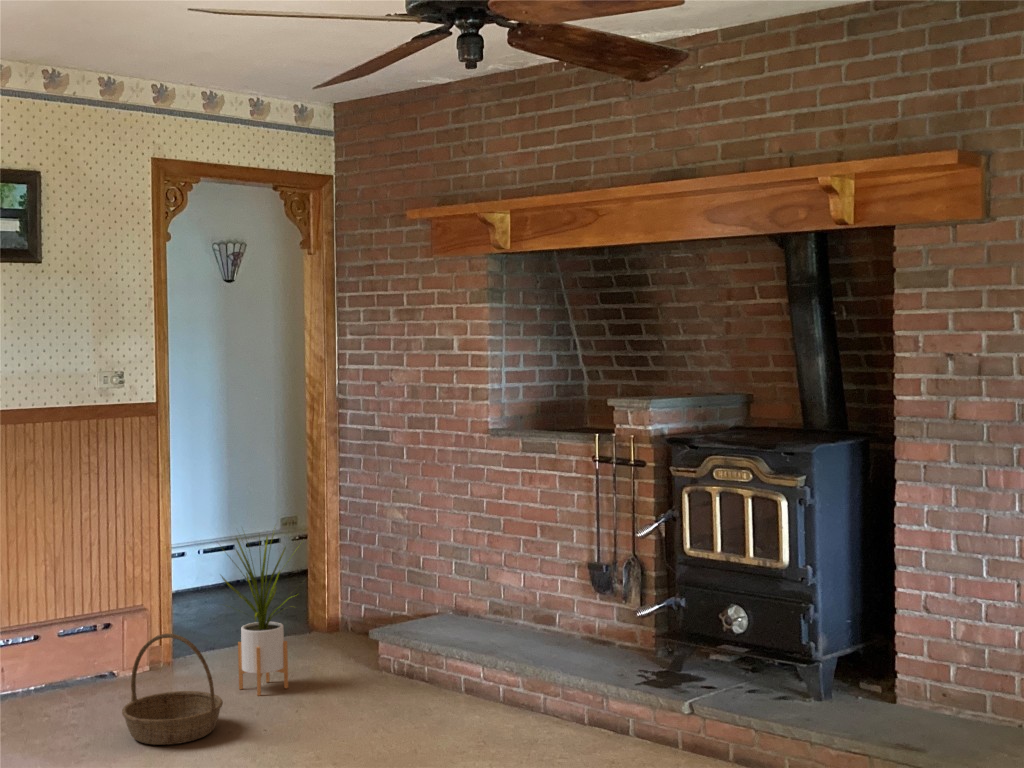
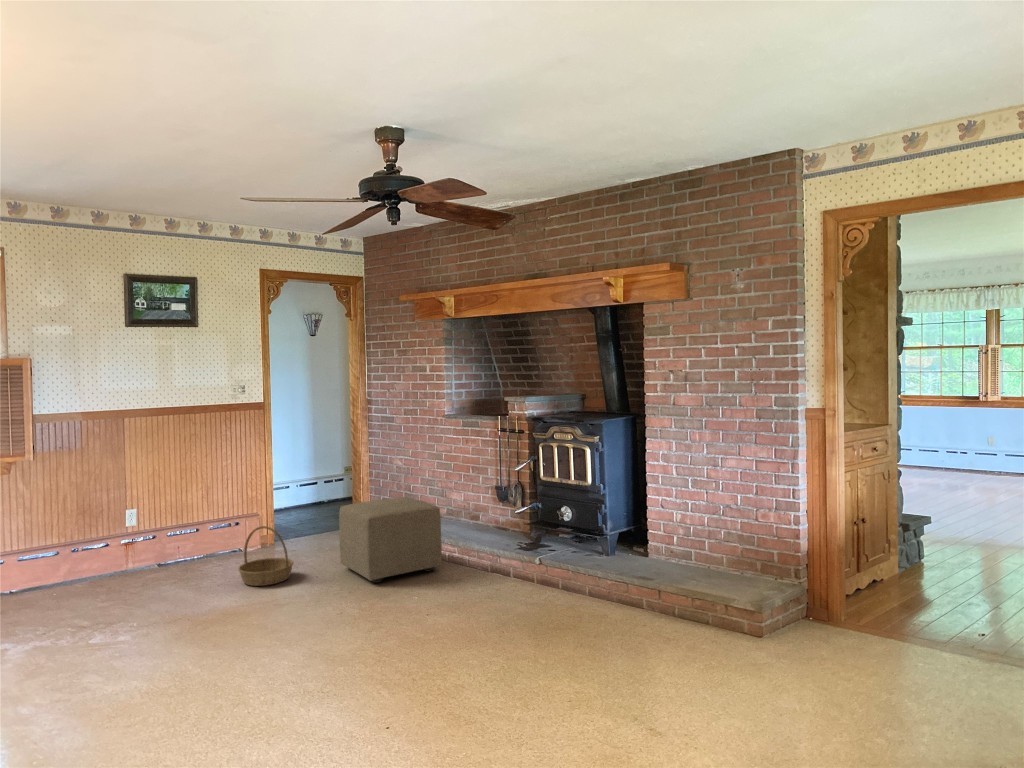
house plant: present [222,535,295,696] -> none [294,467,343,561]
ottoman: none [305,581,496,741] -> present [339,497,442,583]

